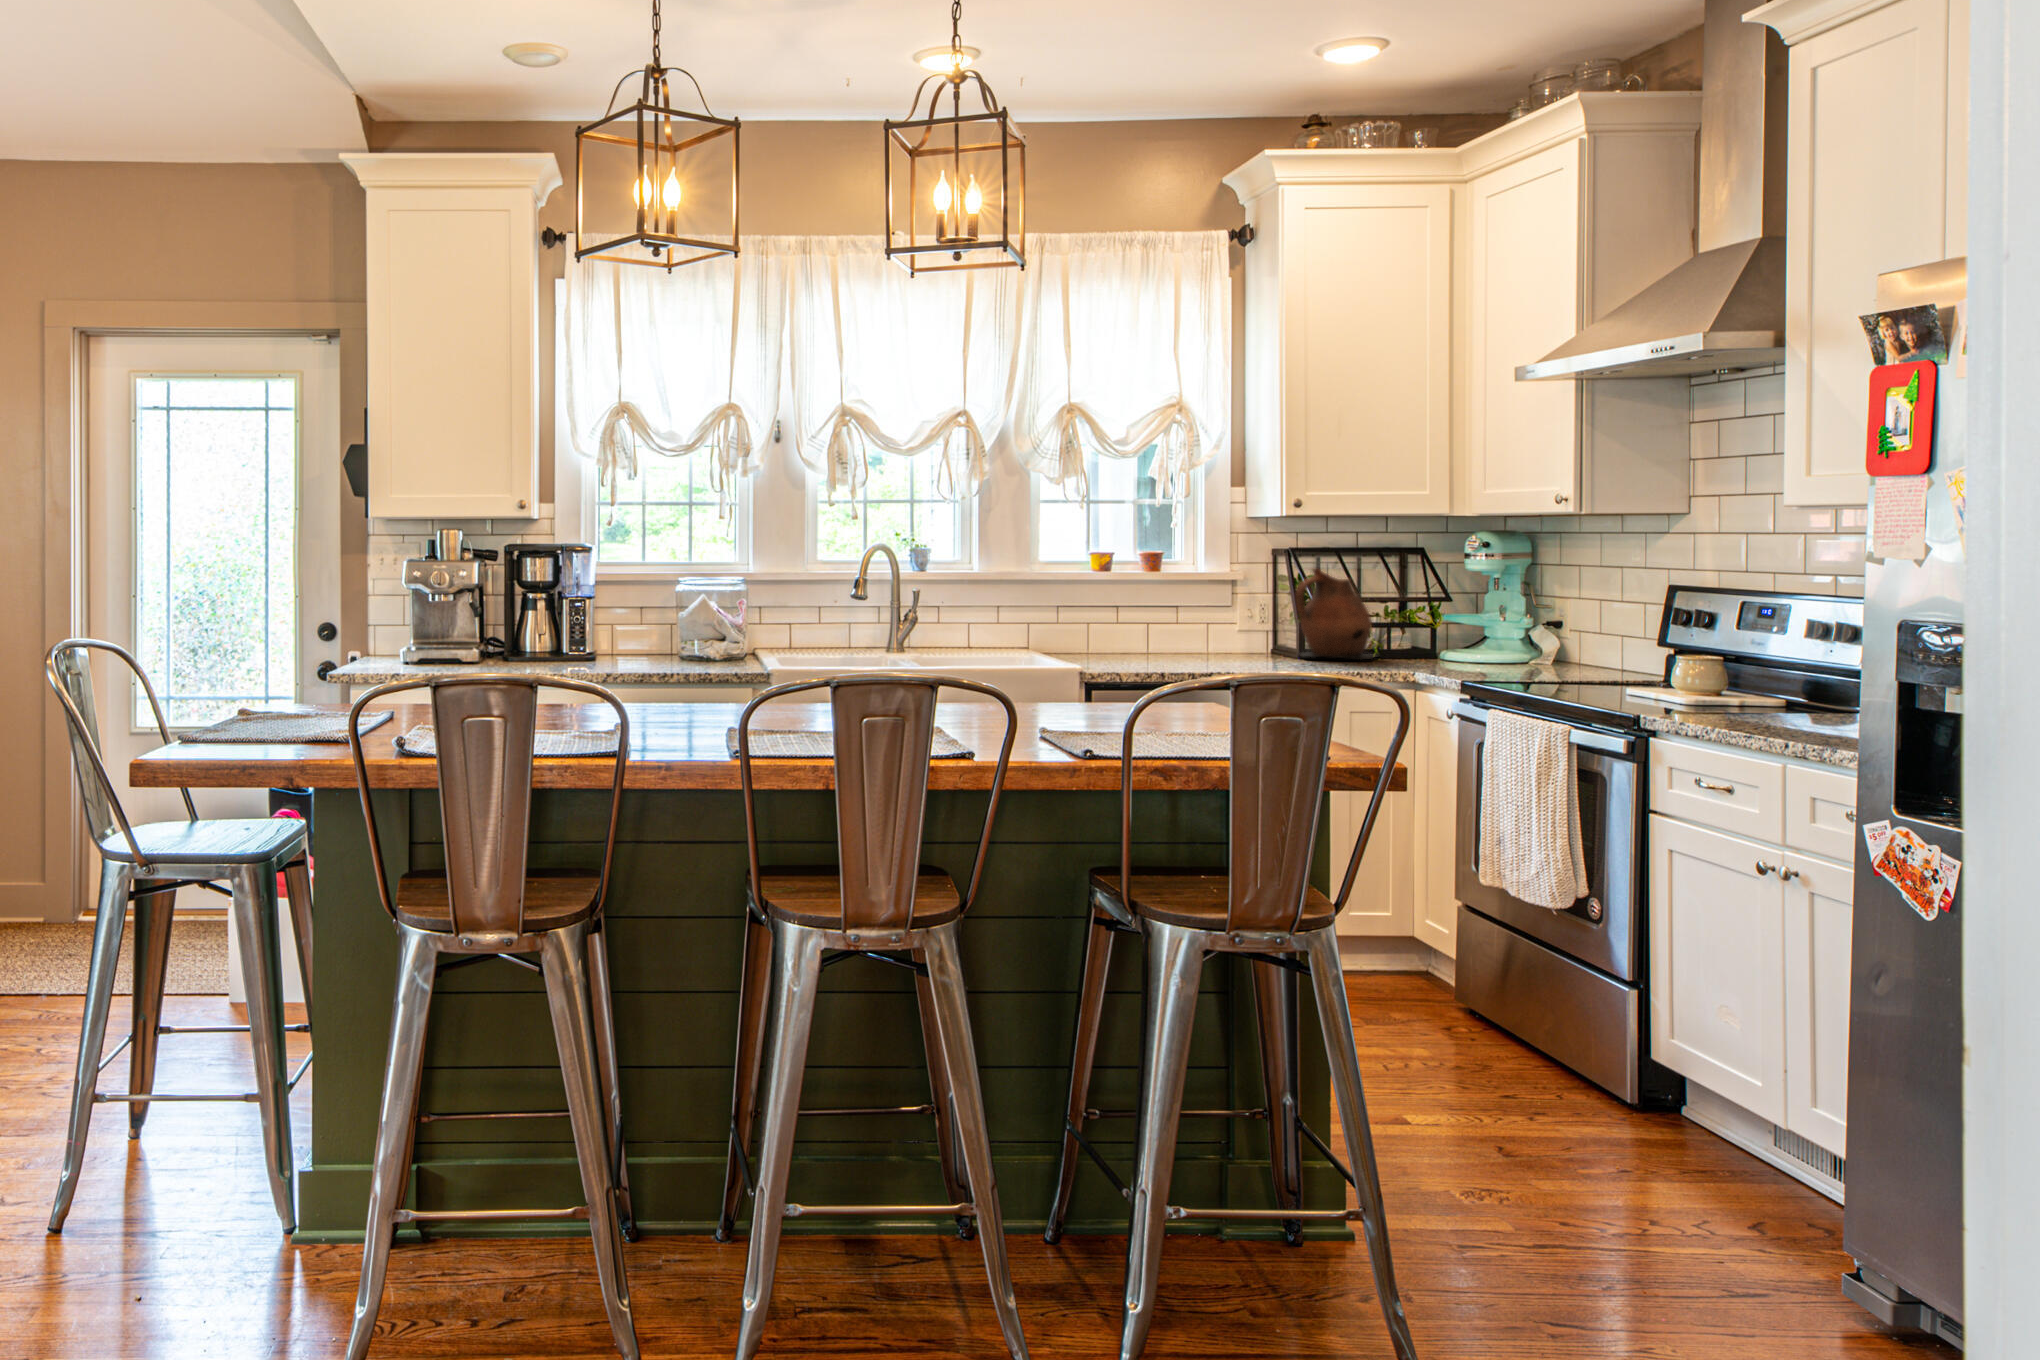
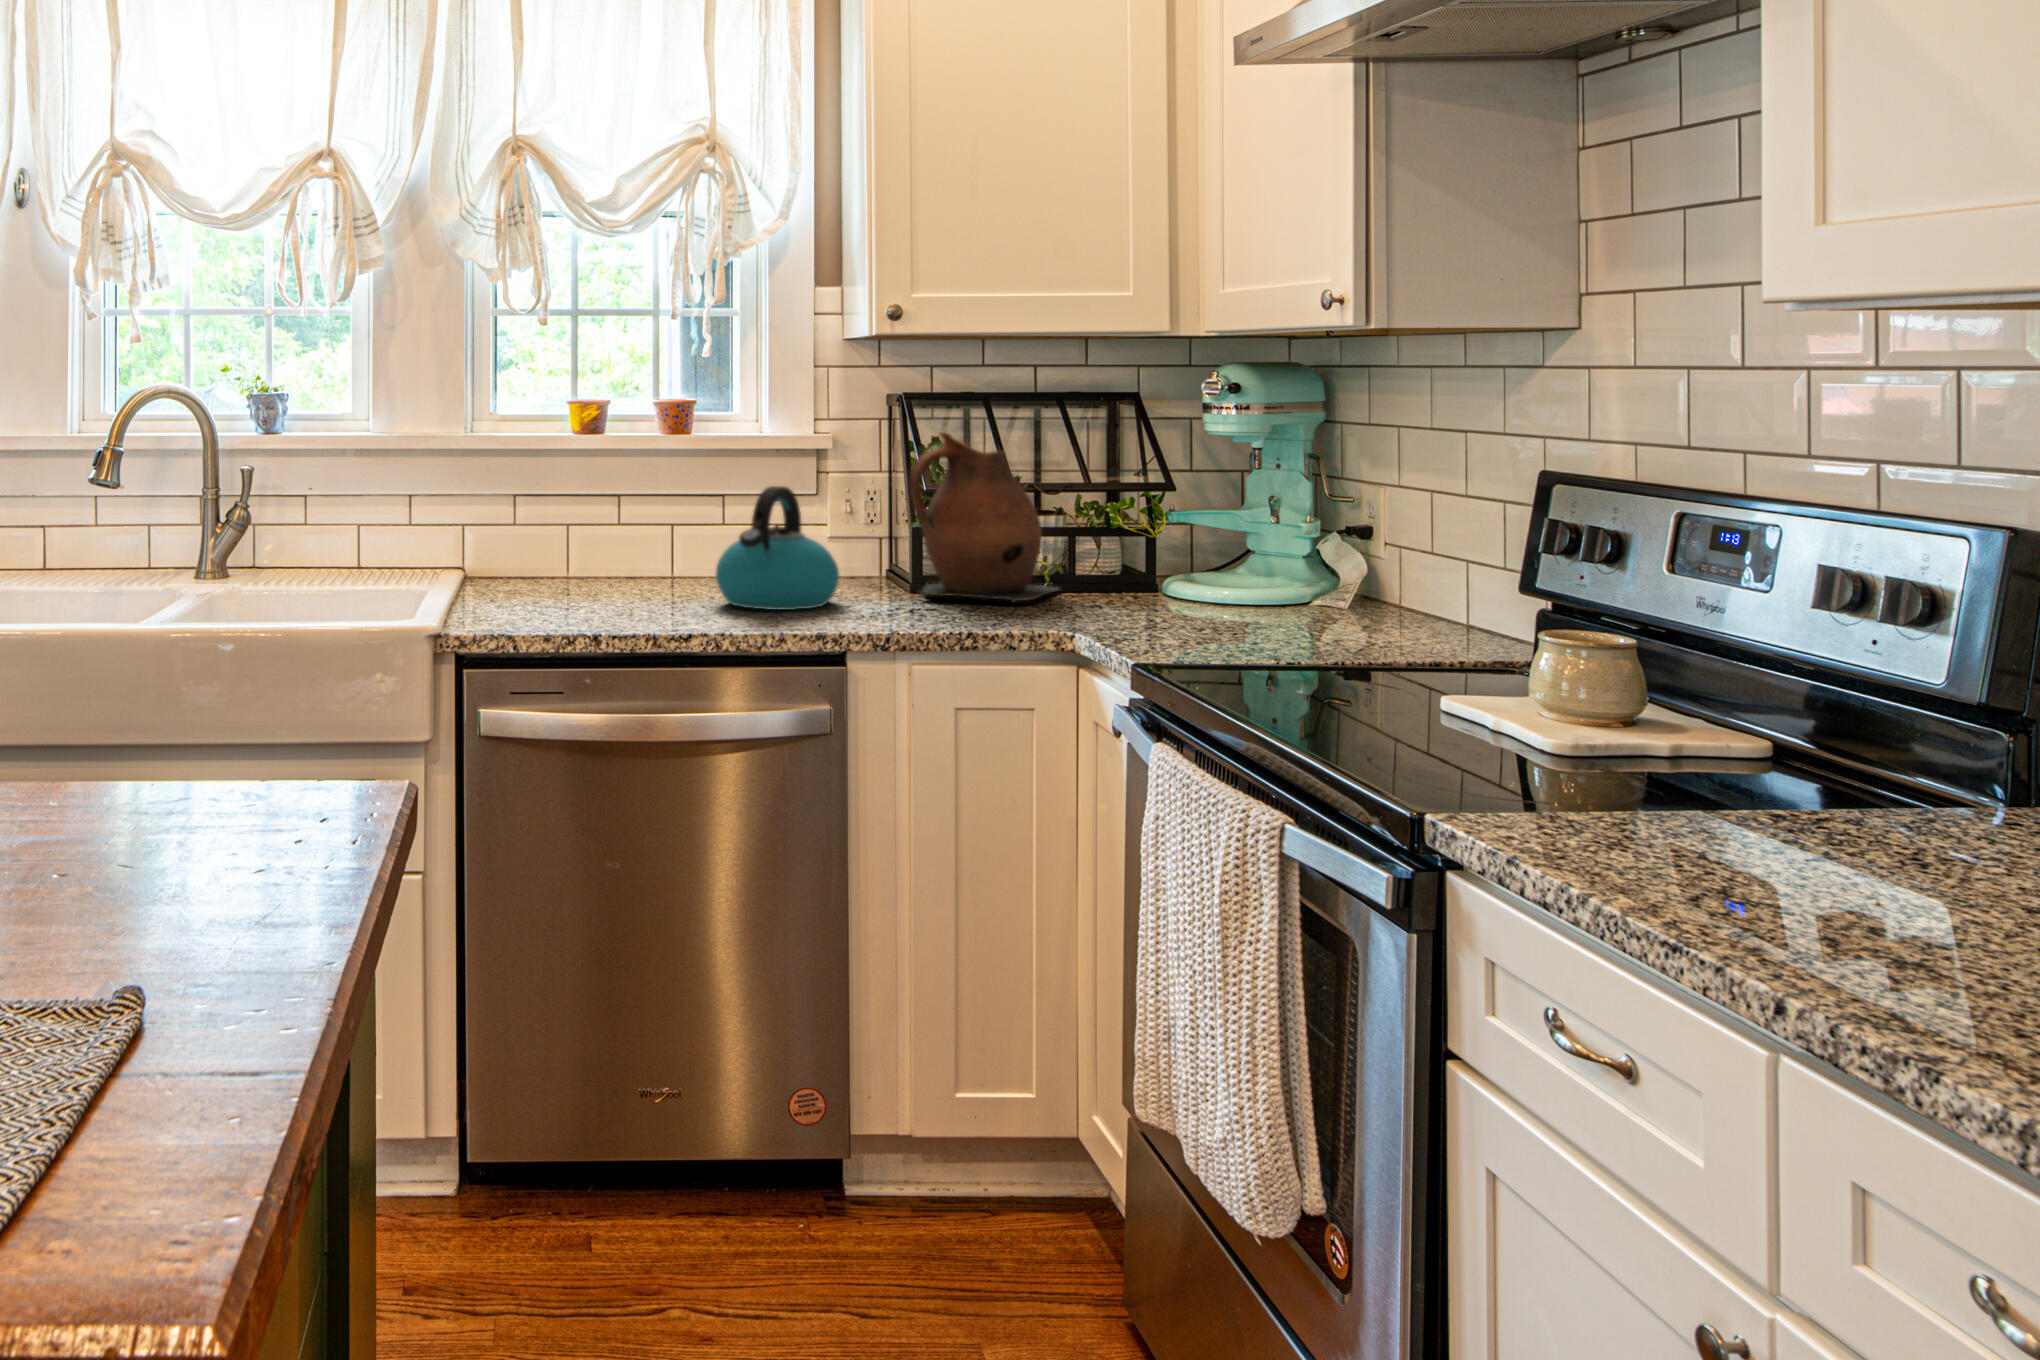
kettle: none [1186,597,1259,663] -> present [716,486,839,610]

